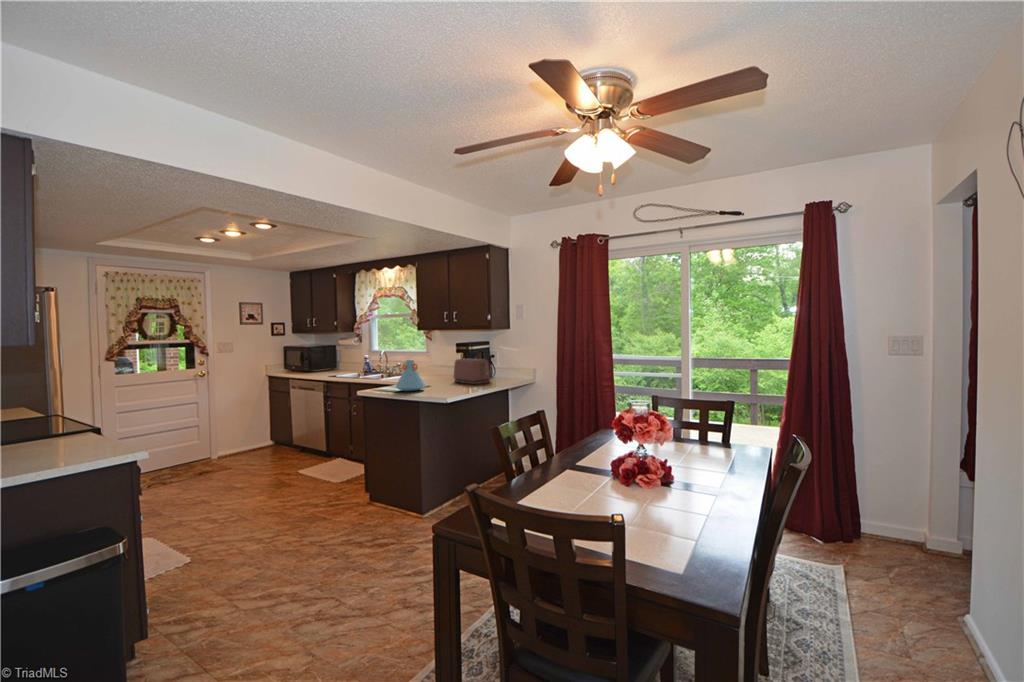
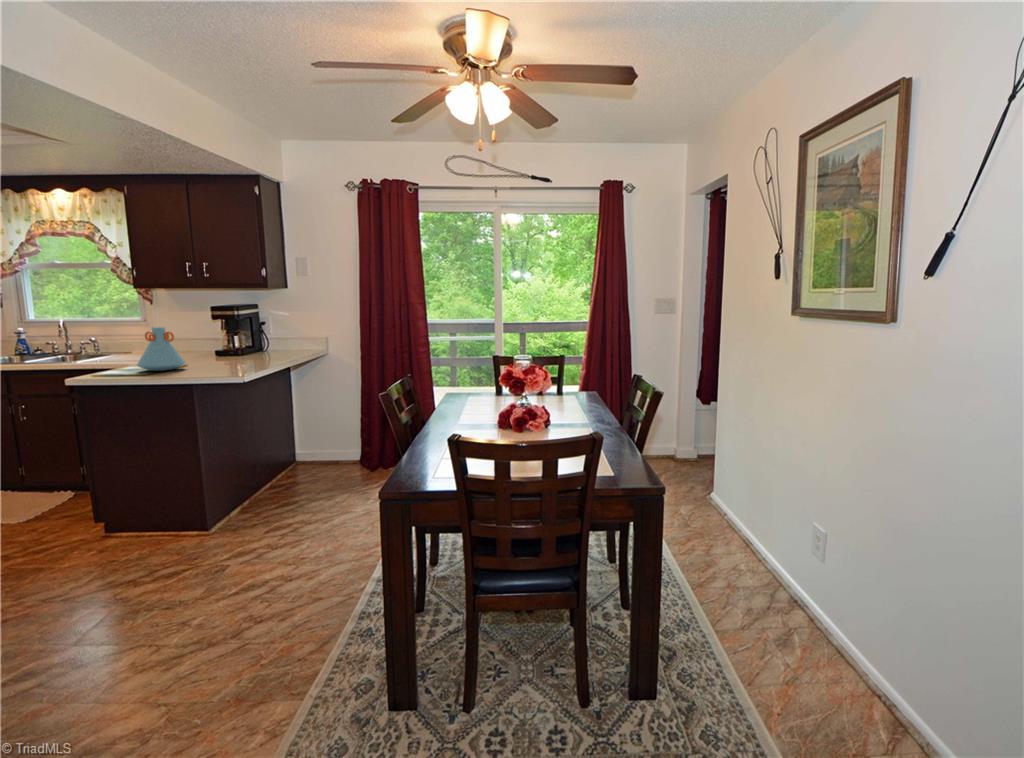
toaster: present [453,359,490,384] -> none [213,327,269,359]

